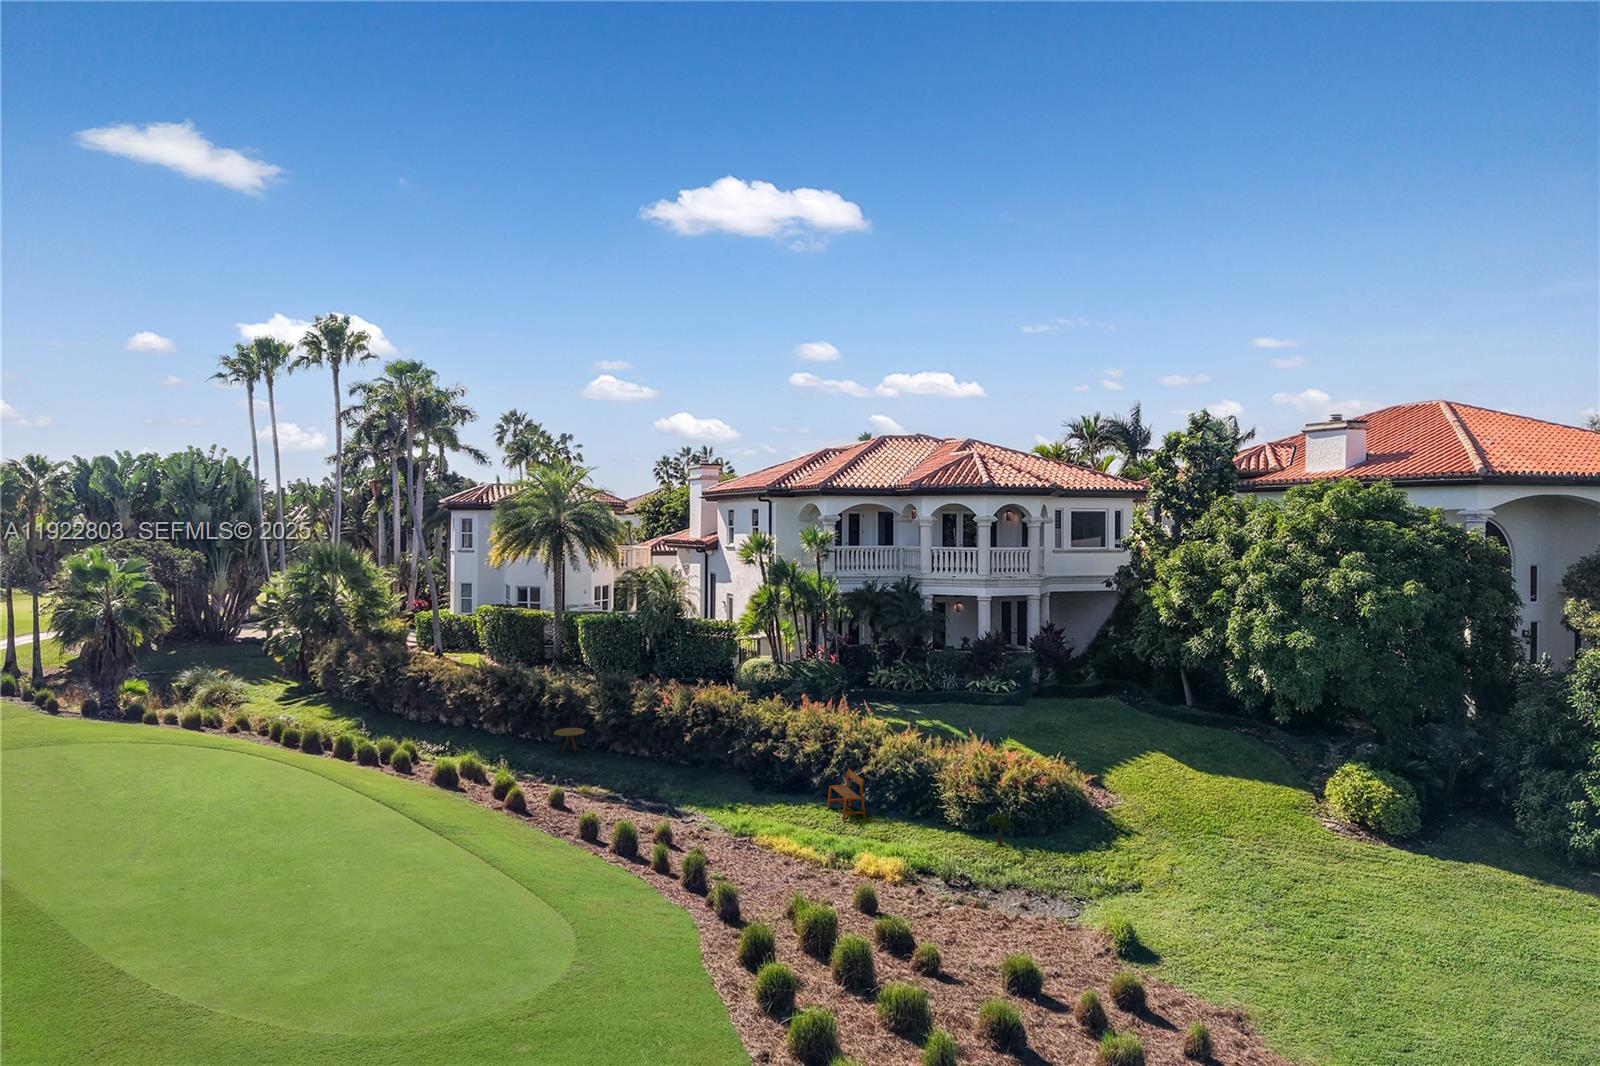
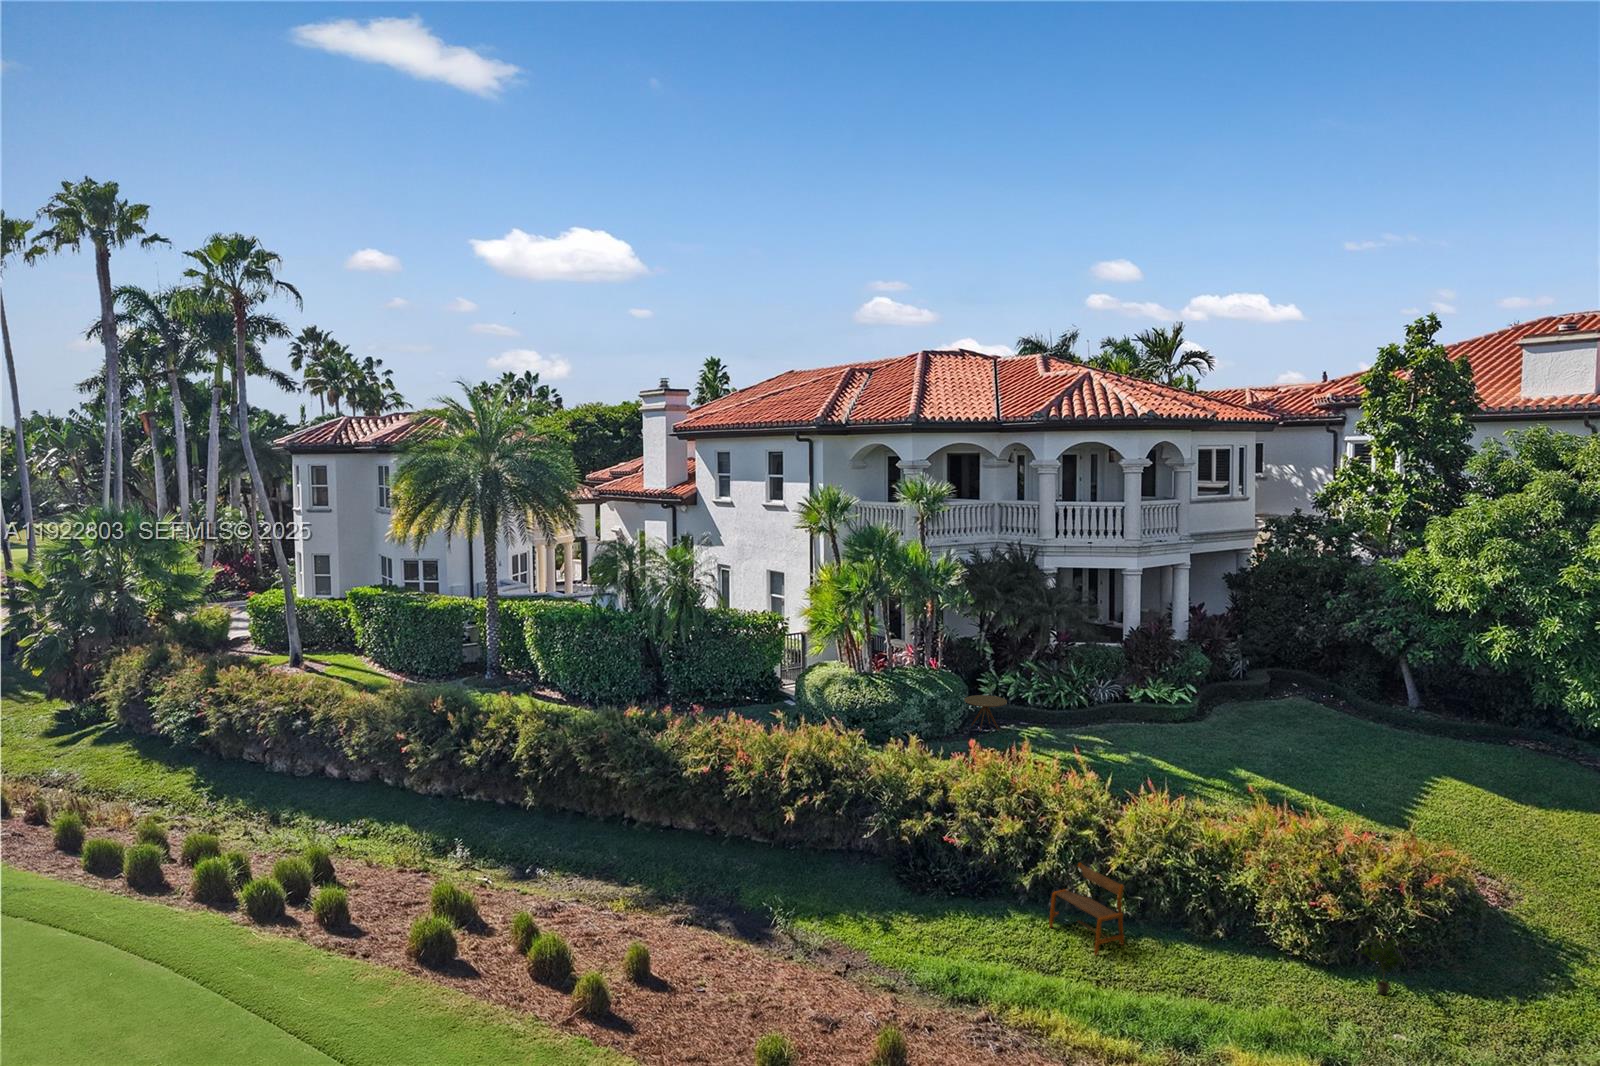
round table: present [554,728,585,754] -> present [964,695,1007,732]

